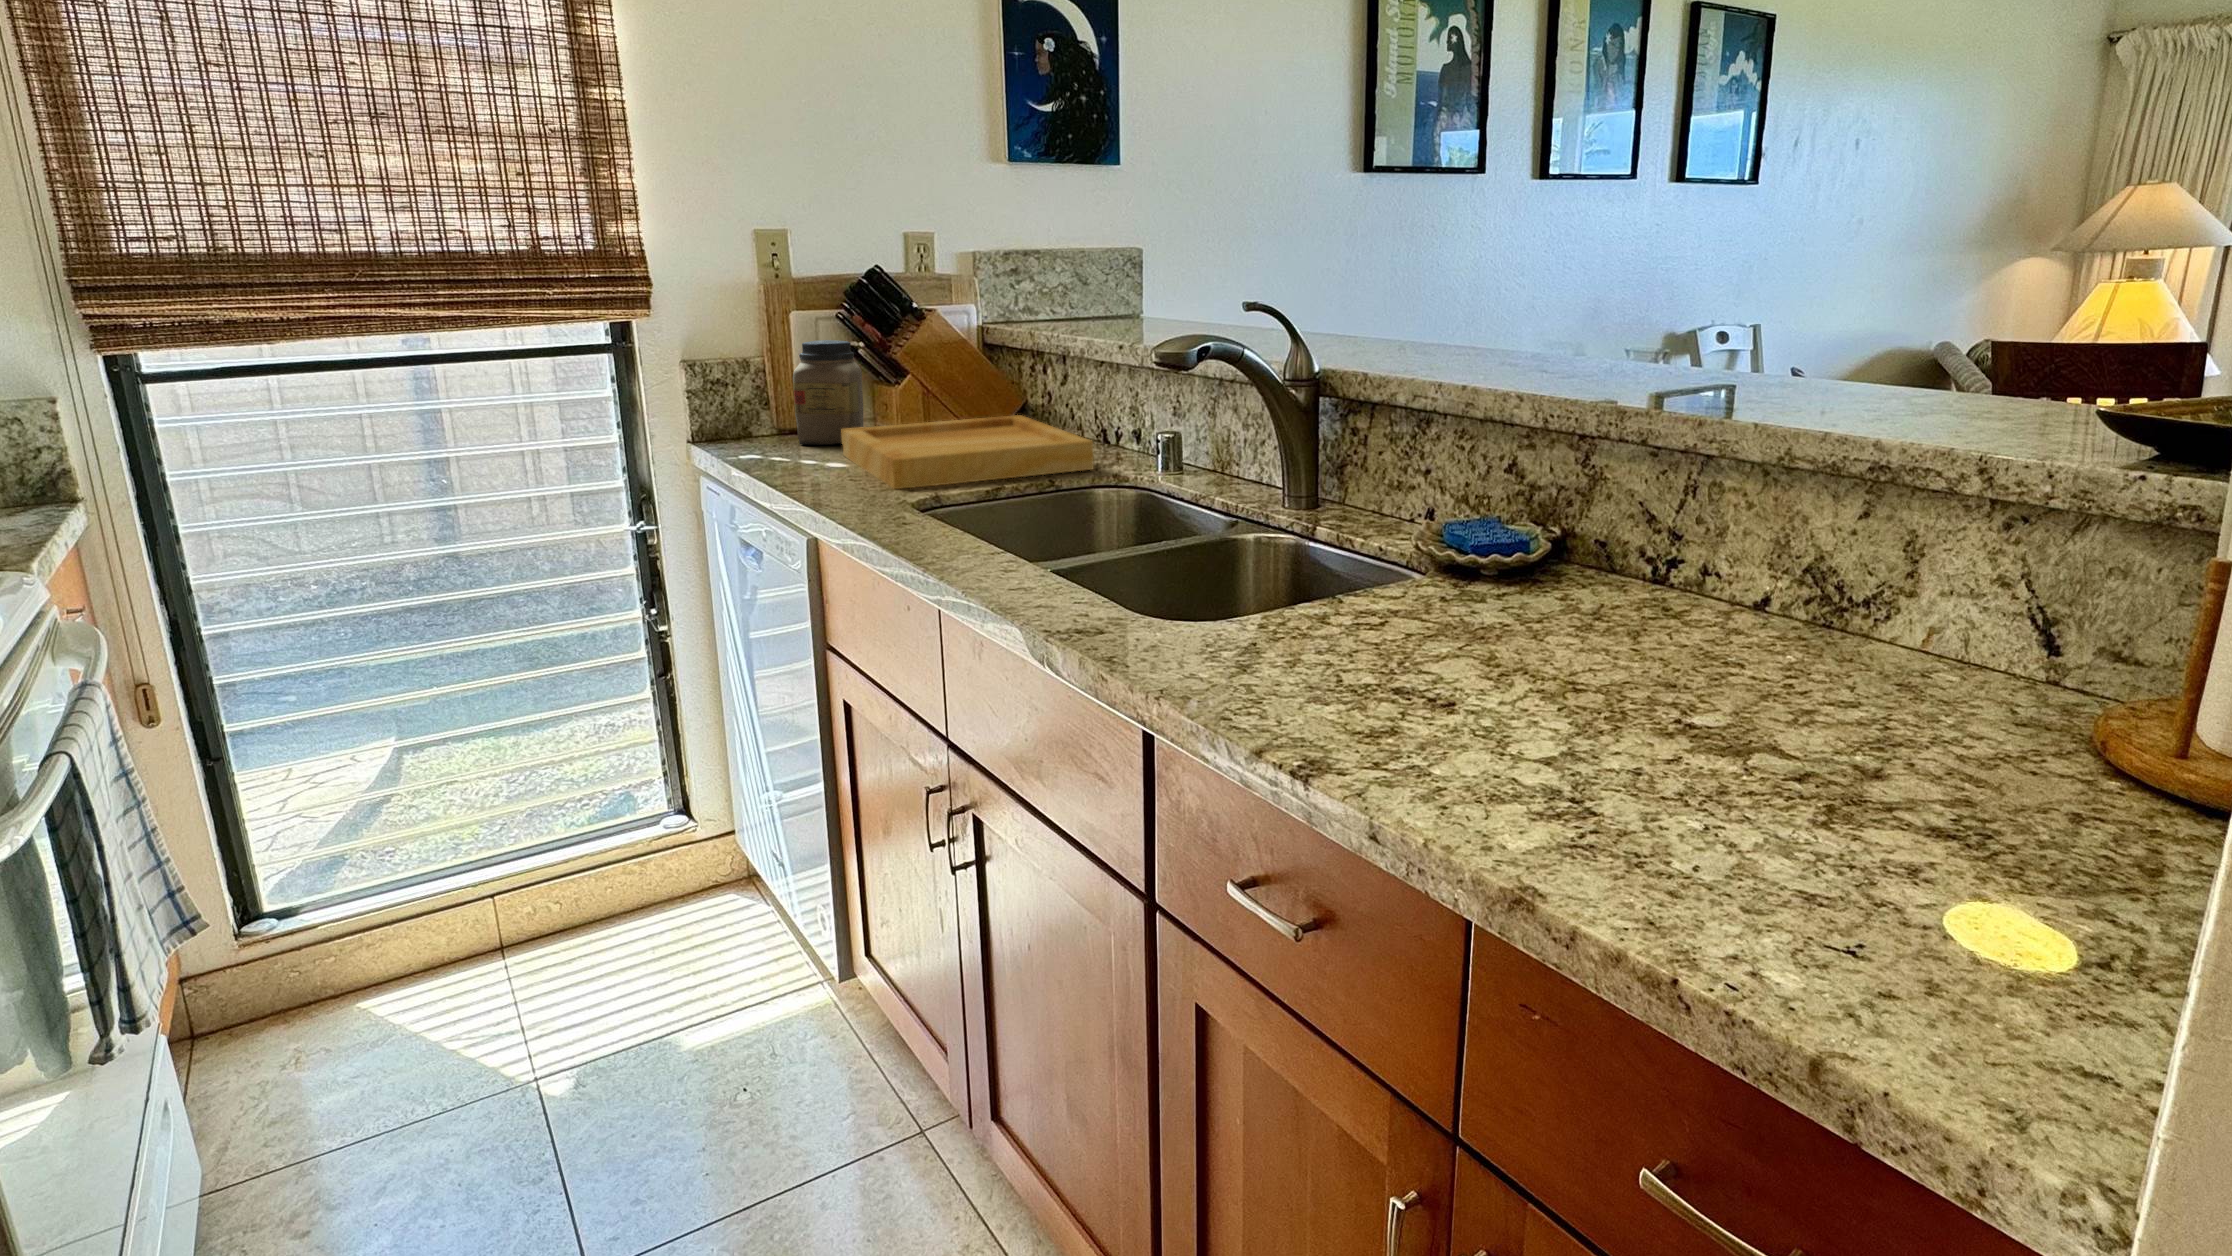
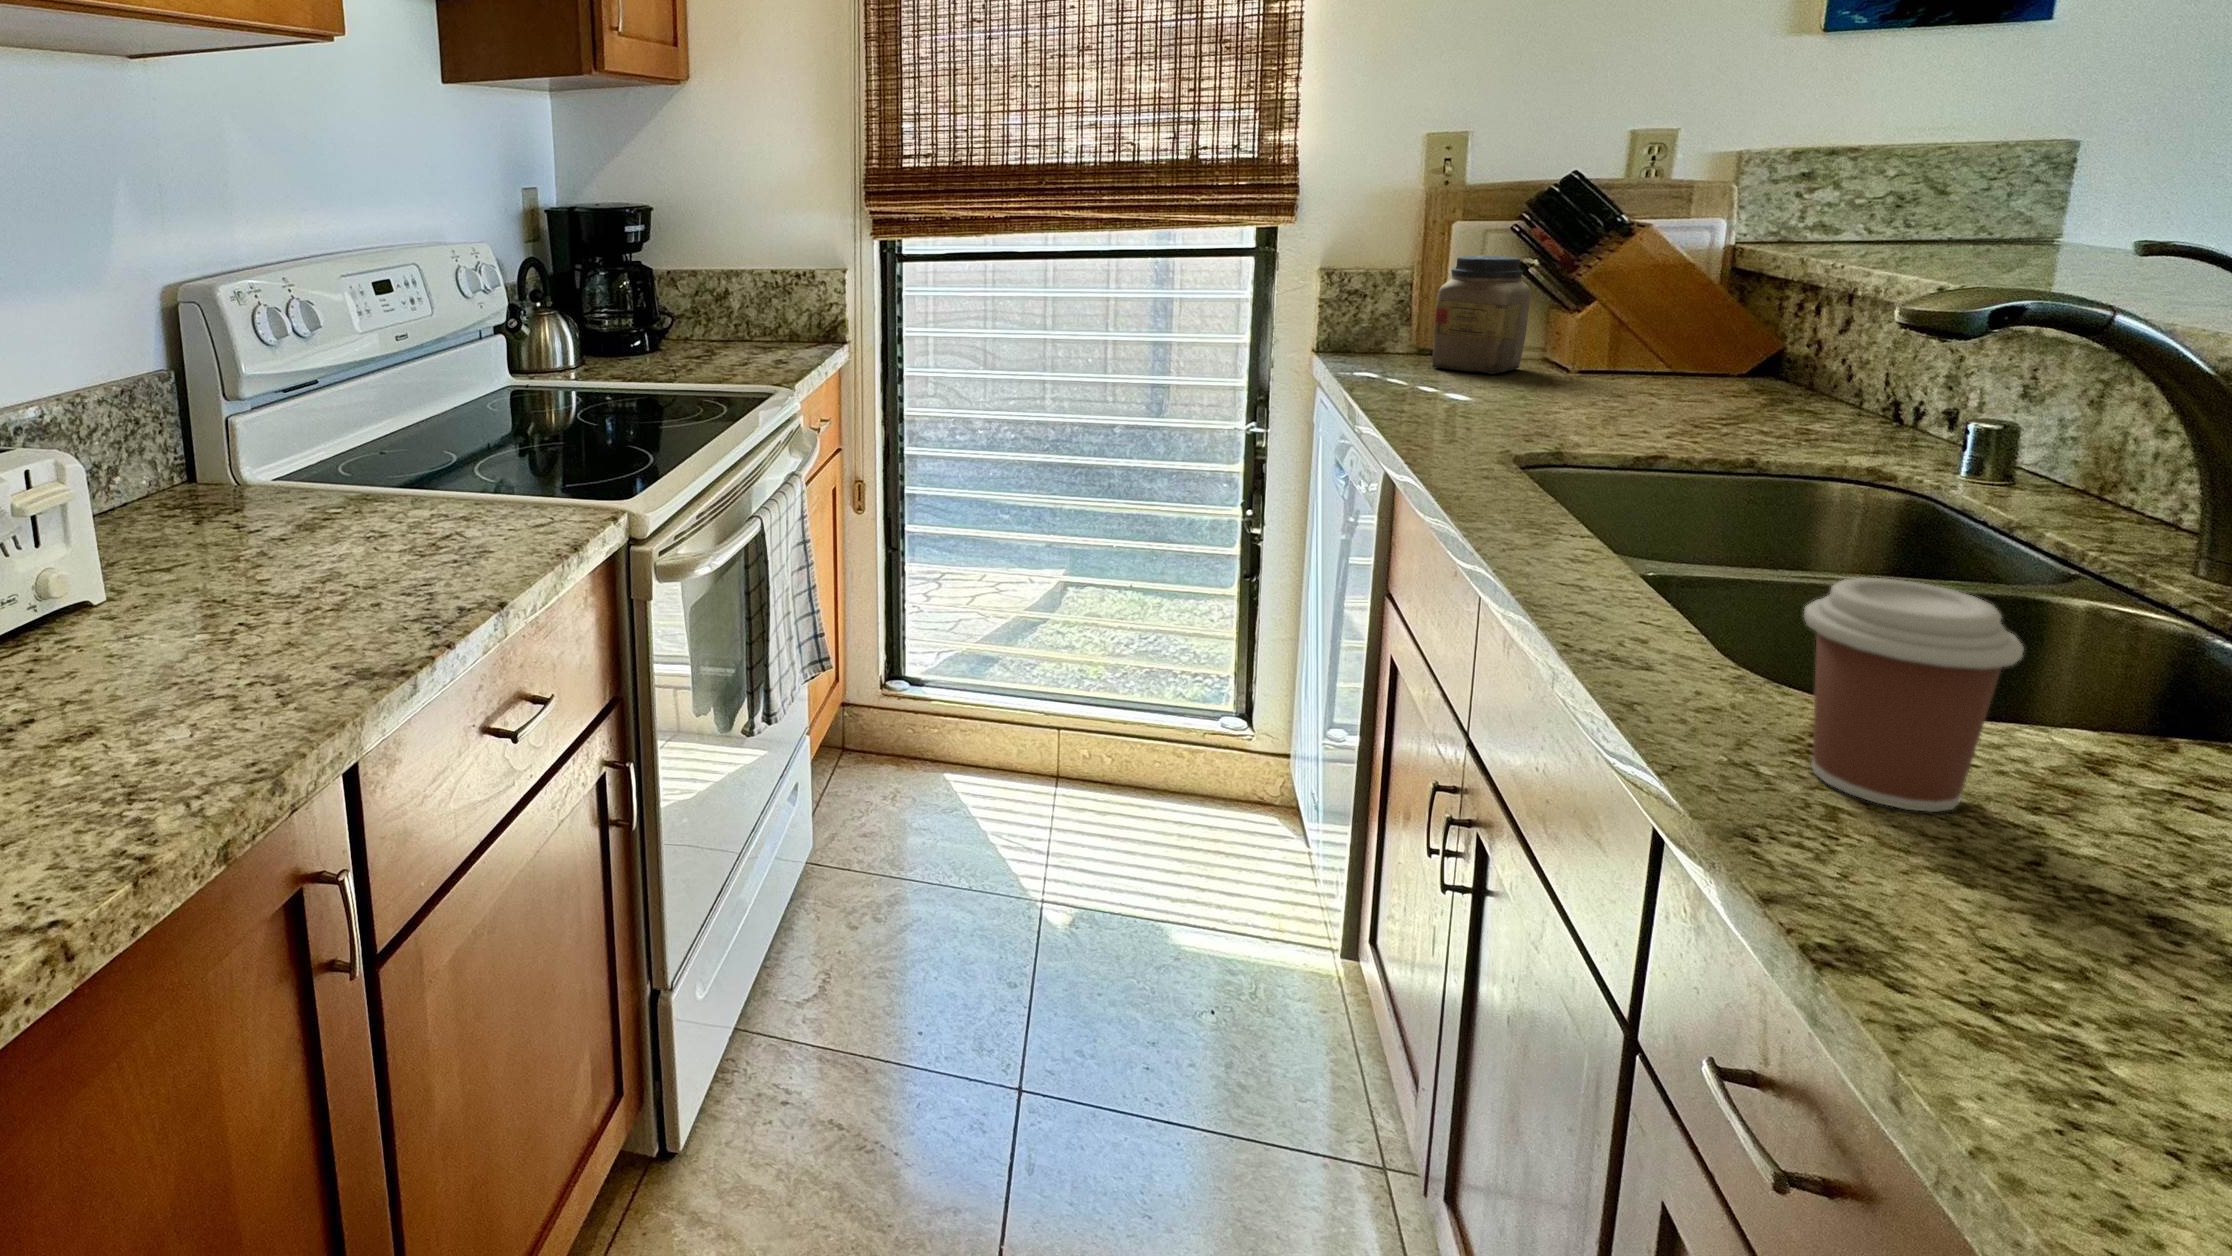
tray: present [842,415,1094,489] -> none [1476,356,1854,452]
coffee cup: none [1196,533,1293,675] -> present [1804,578,2024,812]

